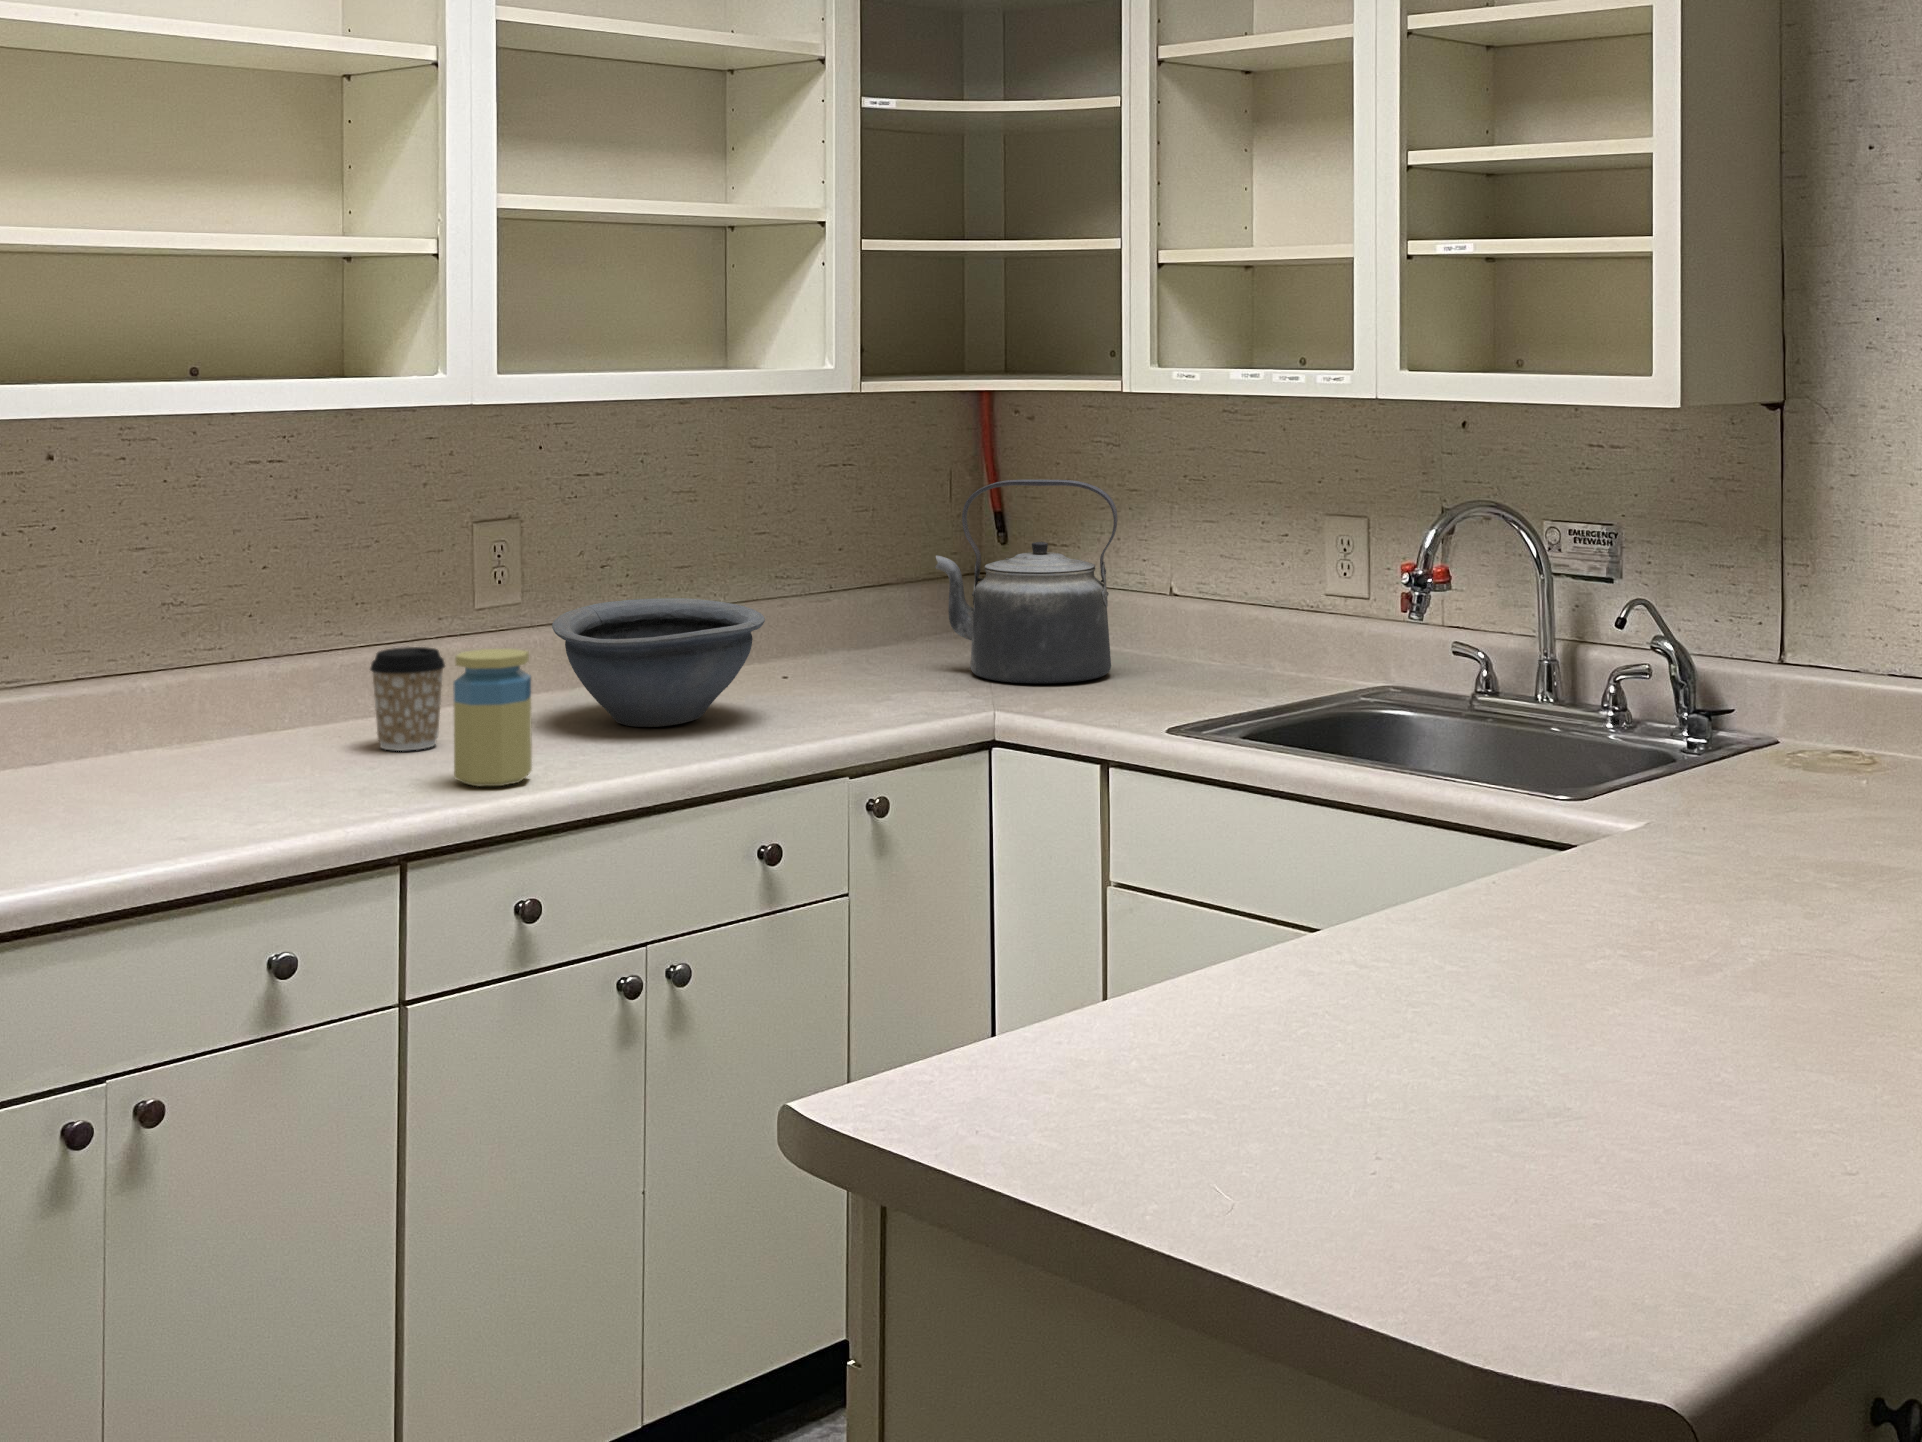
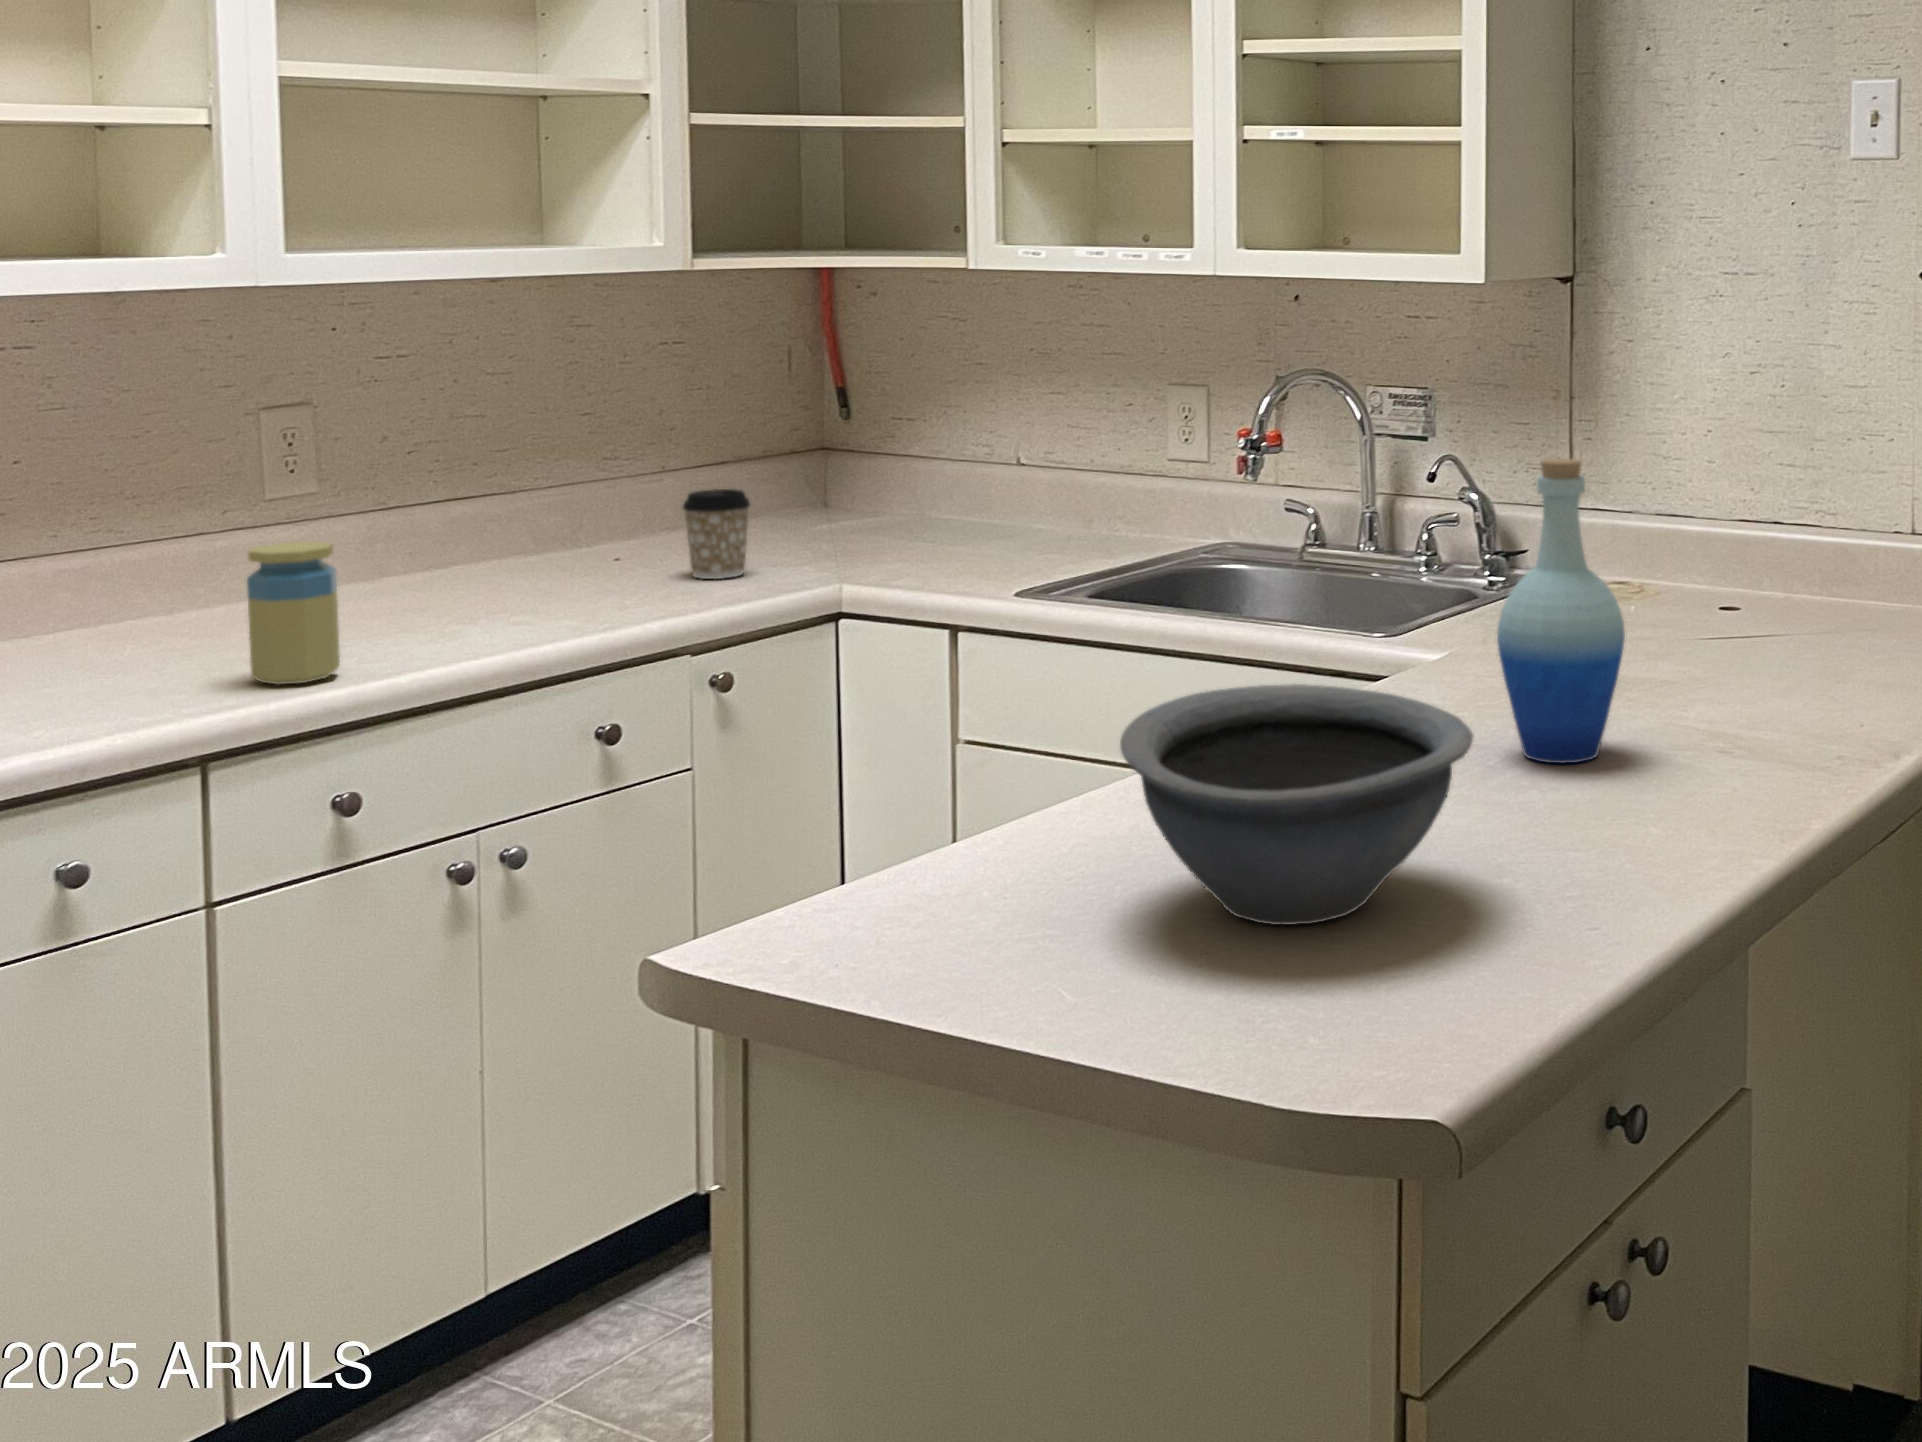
kettle: present [935,480,1117,684] -> none [774,355,962,556]
bowl: present [552,598,765,727] -> present [1120,684,1473,925]
bottle: none [1720,608,1878,967] -> present [1497,458,1625,763]
coffee cup: present [370,647,445,751] -> present [683,489,750,579]

